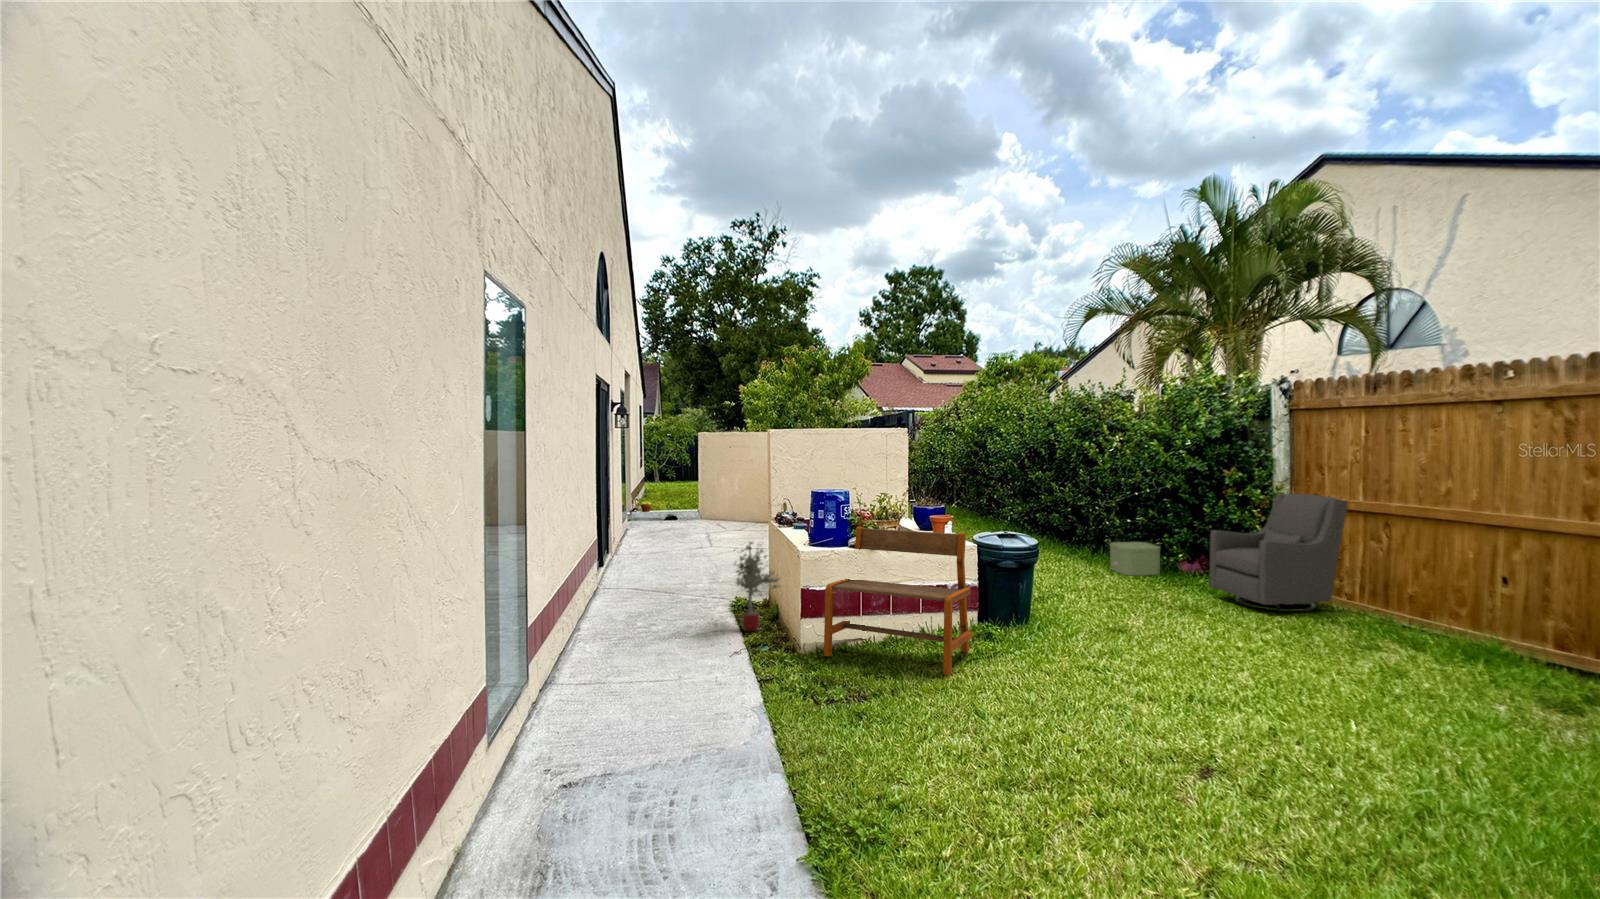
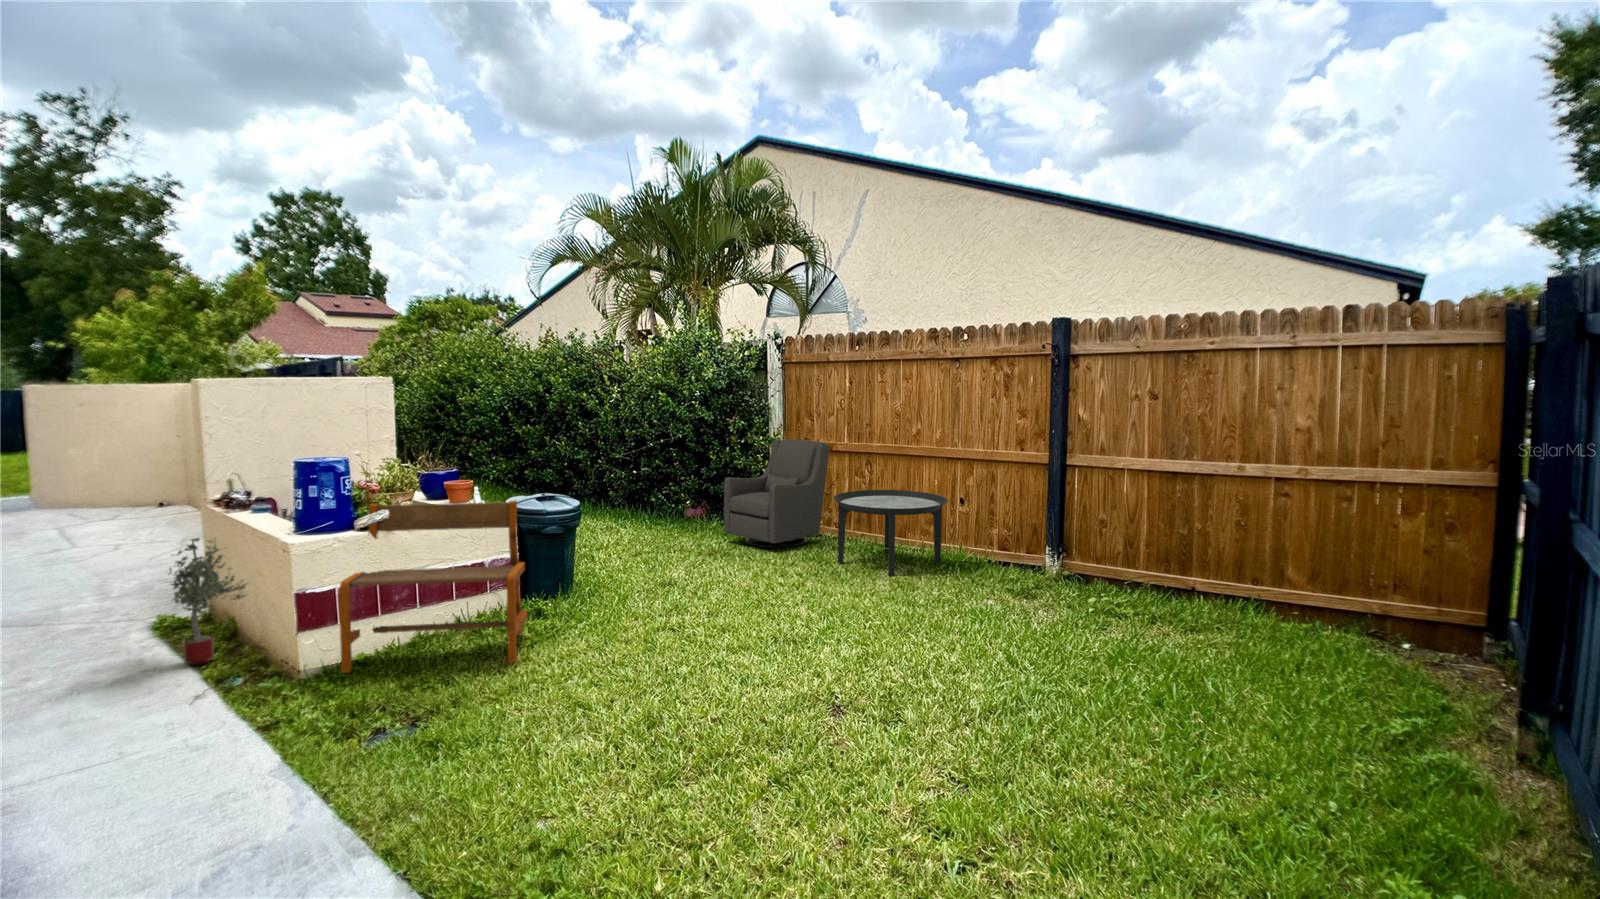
storage box: present [1110,542,1160,576] -> none [621,494,671,530]
round table: none [1338,556,1522,665] -> present [834,490,948,576]

